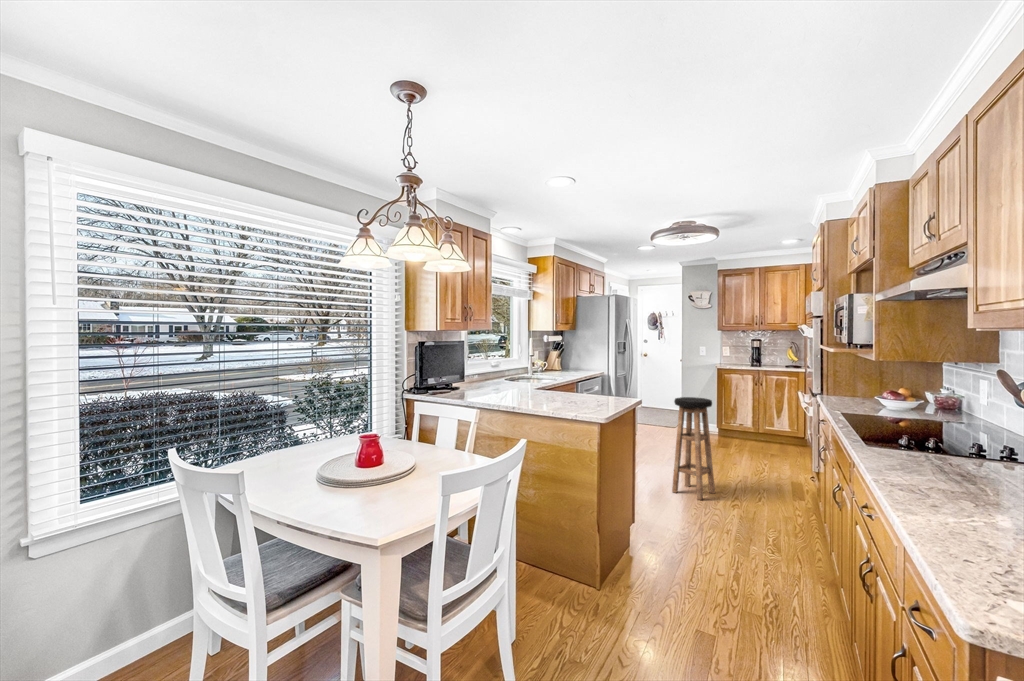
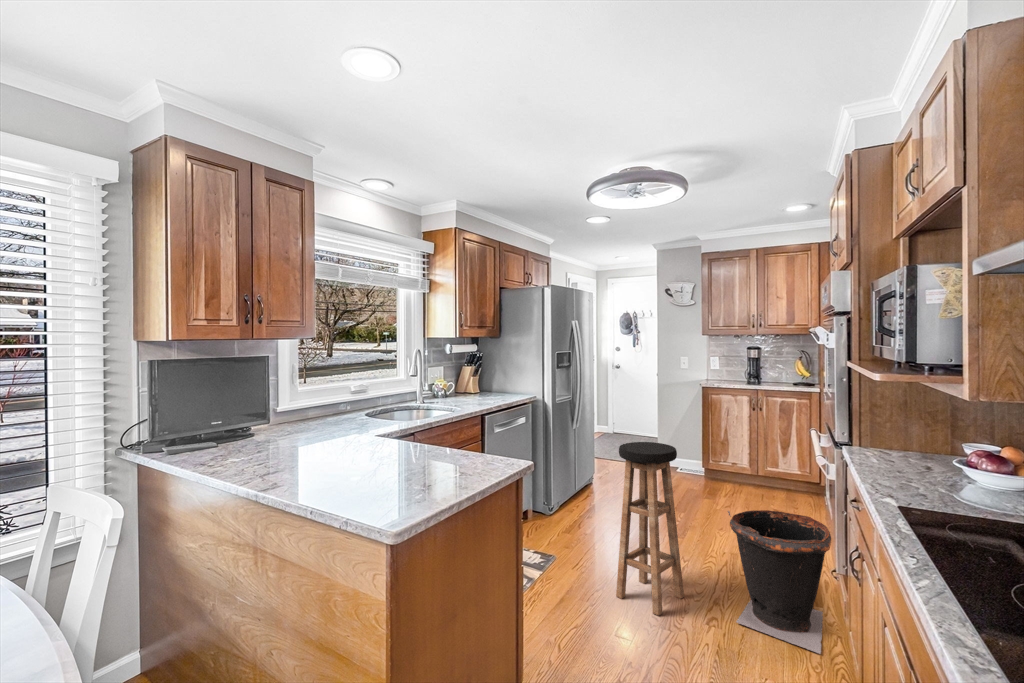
trash can: none [744,438,809,516] -> present [728,510,831,654]

